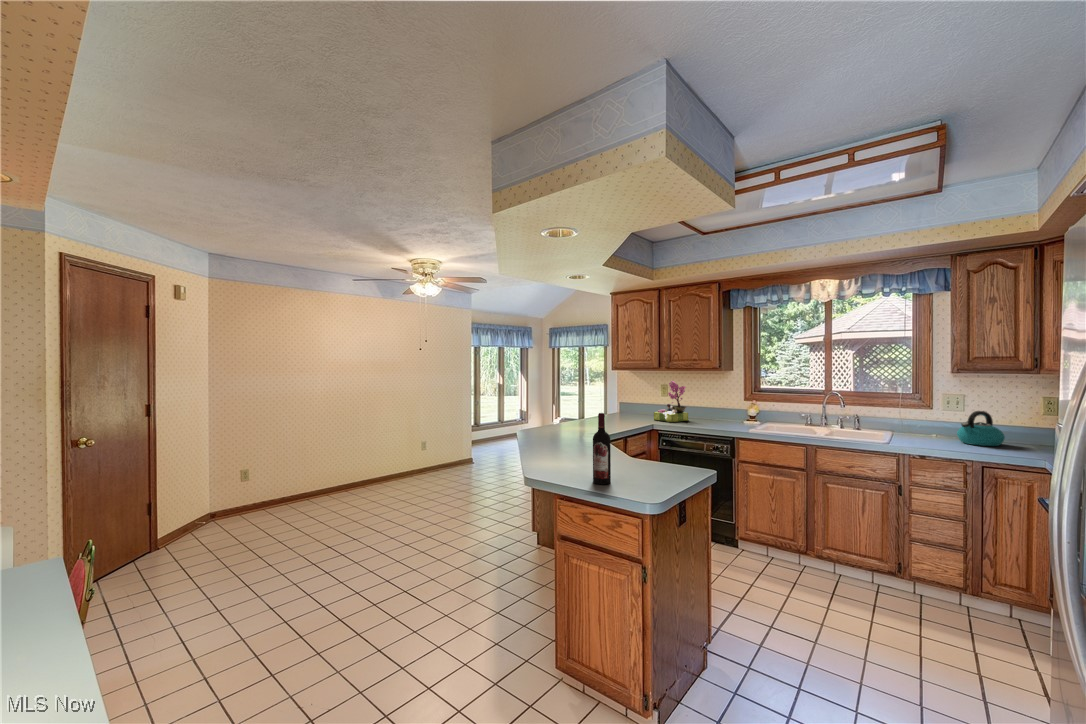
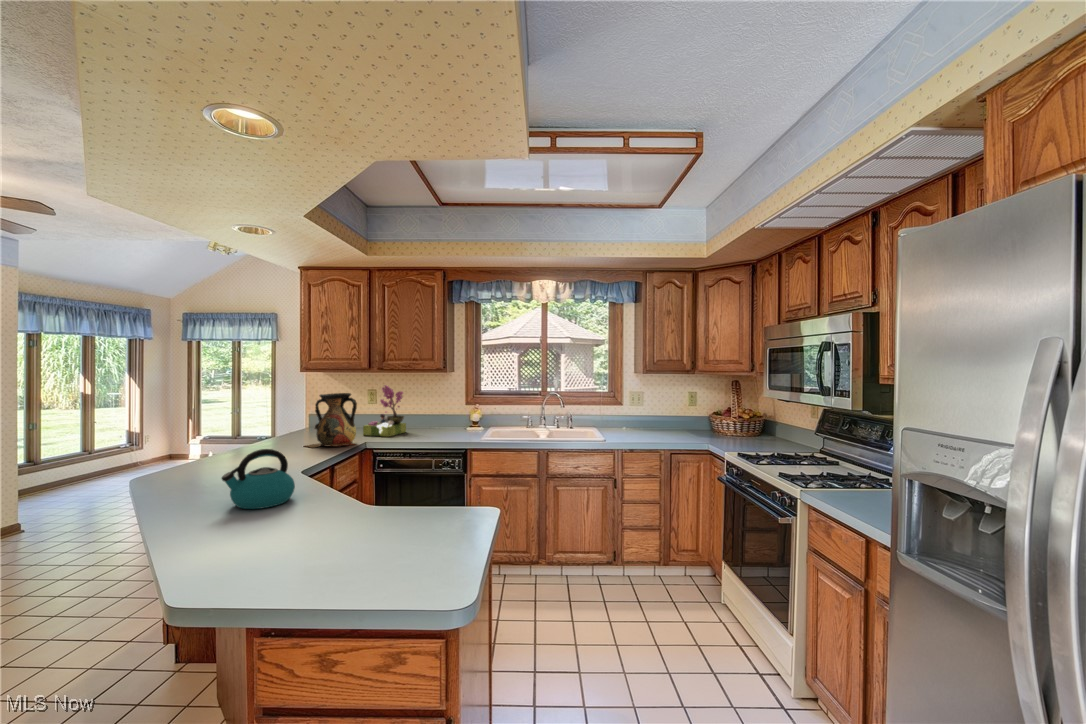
vase: none [609,386,645,425] -> present [306,393,357,448]
kettle: present [957,411,1005,446] -> present [222,449,295,509]
wine bottle: present [593,413,611,484] -> none [332,452,364,576]

